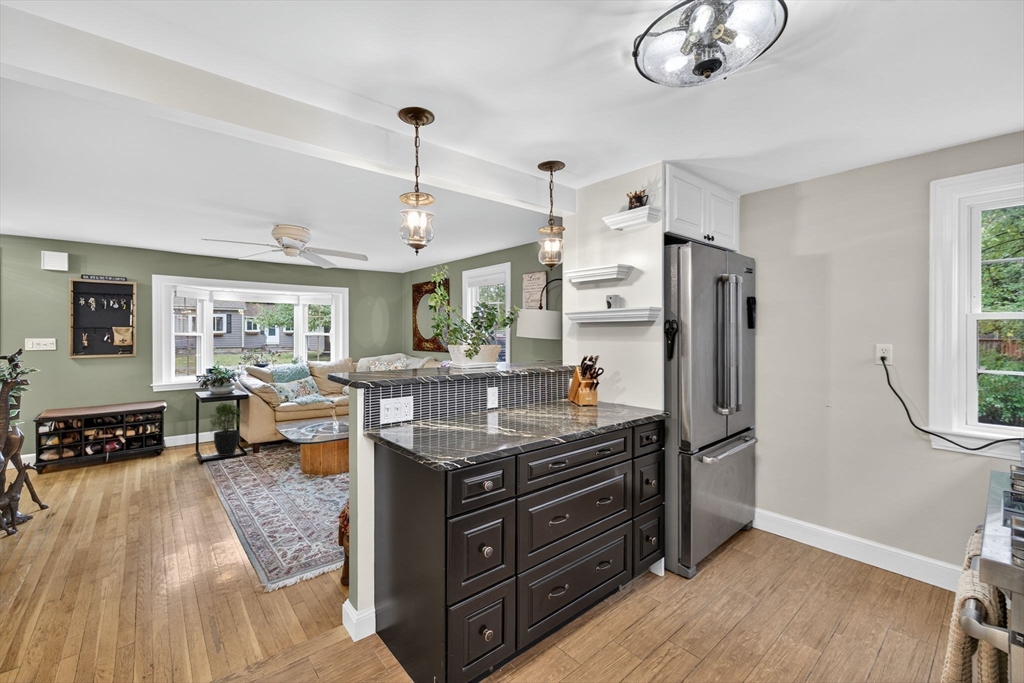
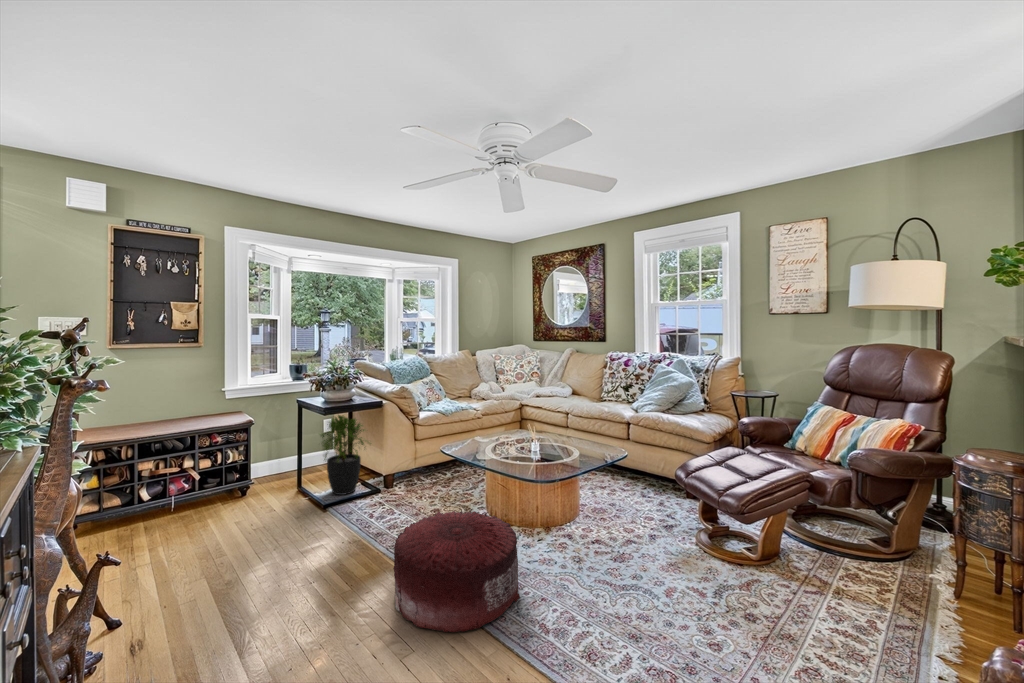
pouf: none [196,457,278,512] -> present [393,511,520,632]

